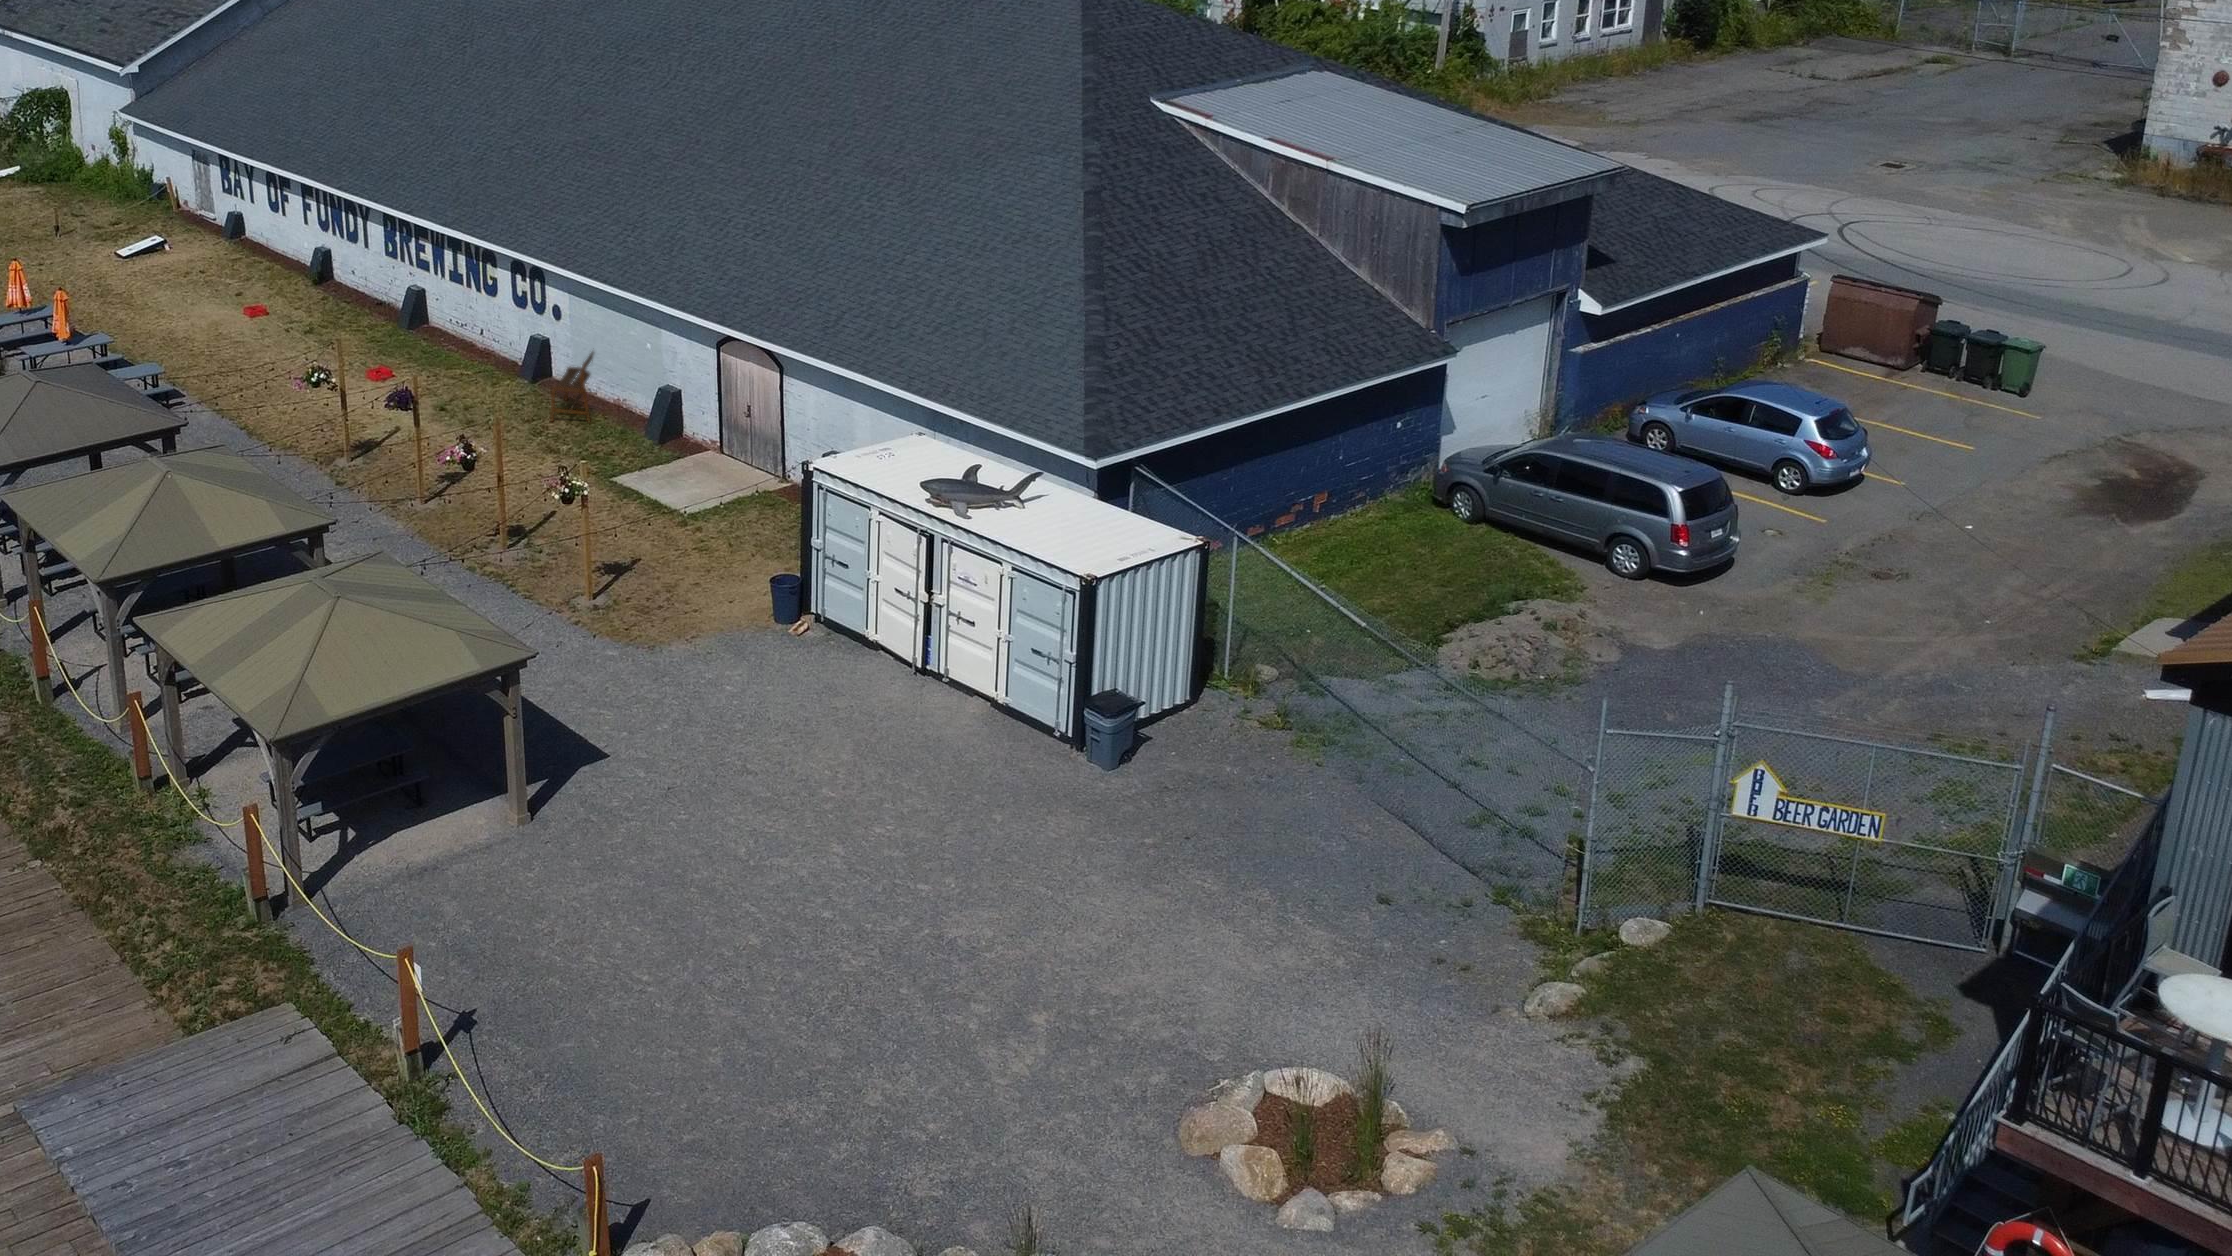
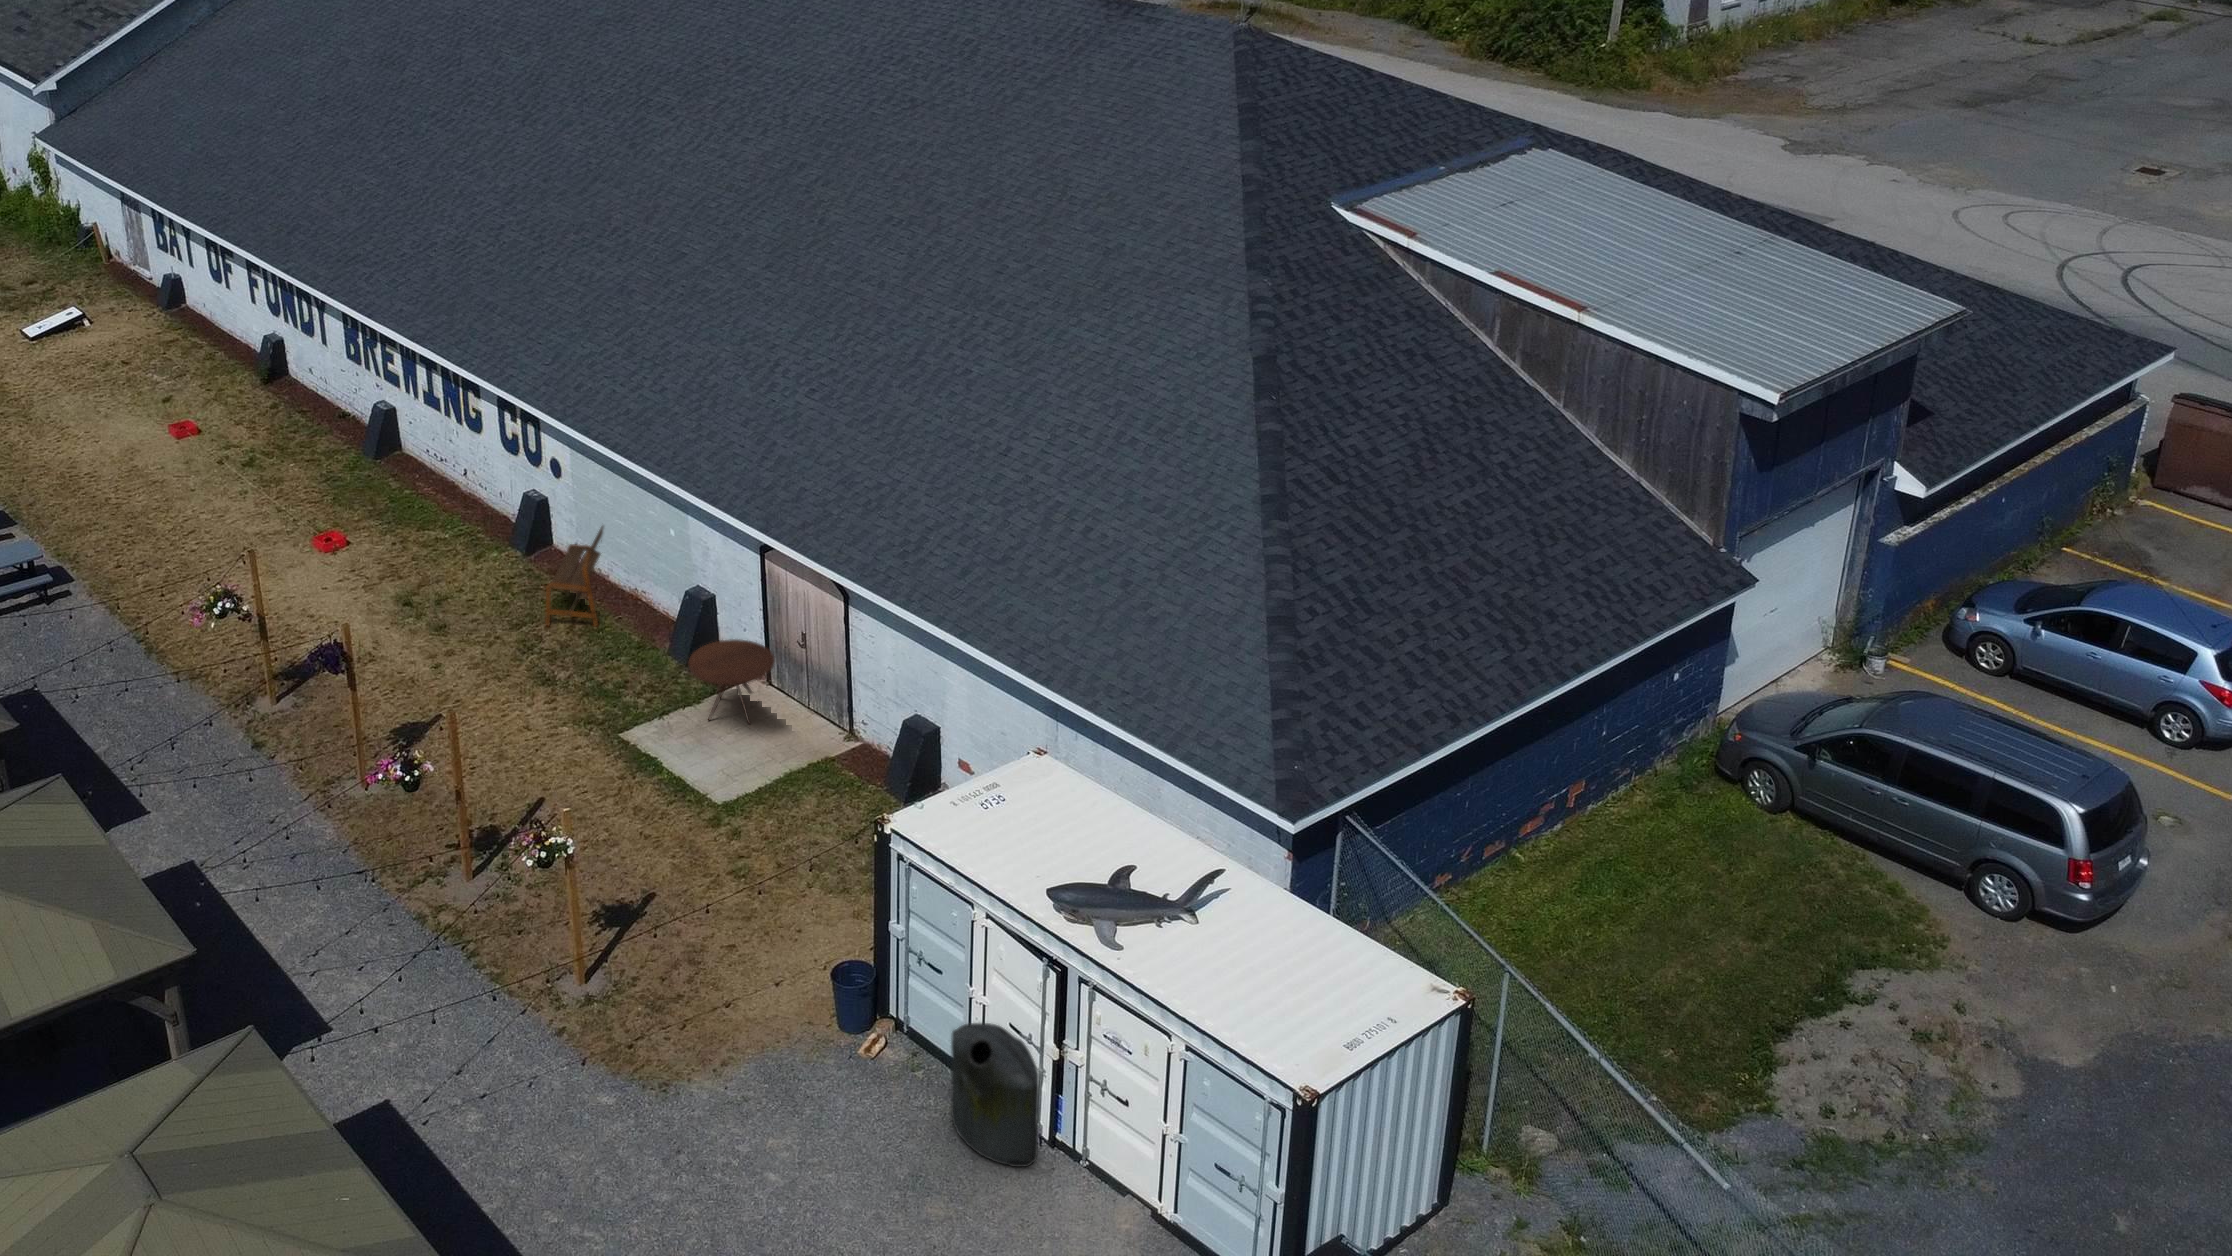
round table: none [663,415,727,474] -> present [689,639,775,722]
trash can: none [854,585,915,684] -> present [951,1023,1040,1167]

